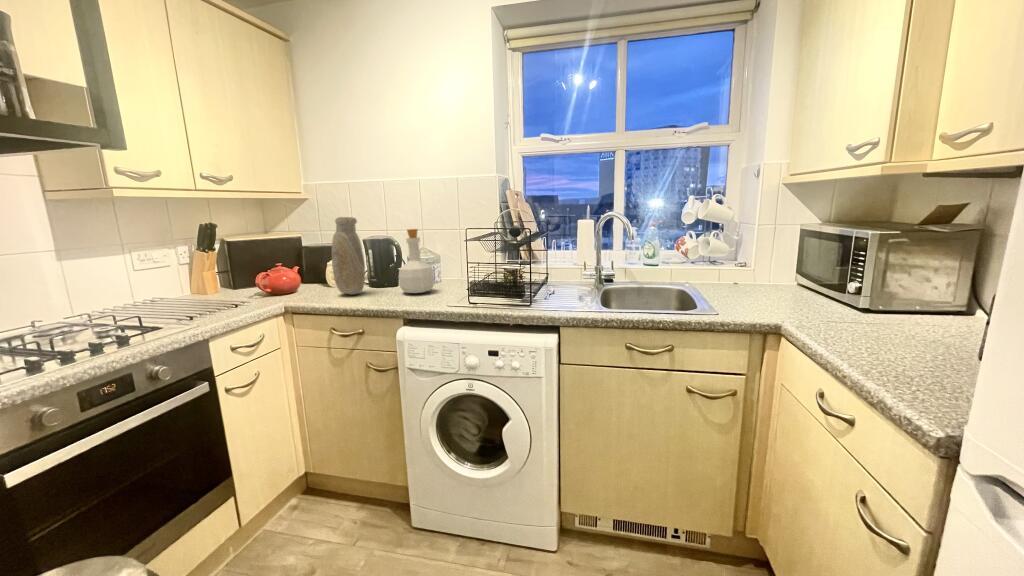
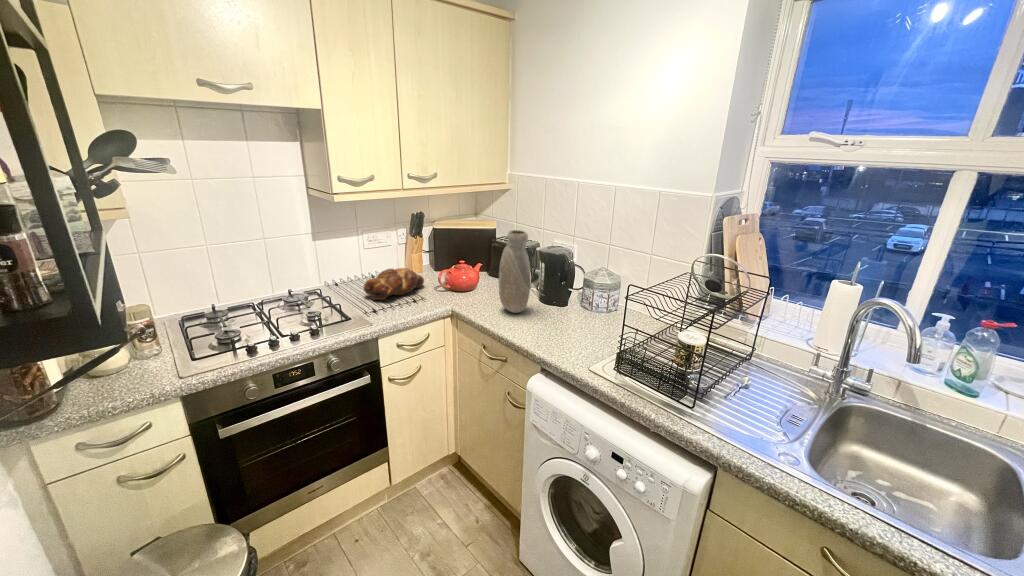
bottle: present [399,229,435,293] -> none [559,256,600,332]
bread loaf: none [159,279,234,312] -> present [364,268,424,300]

